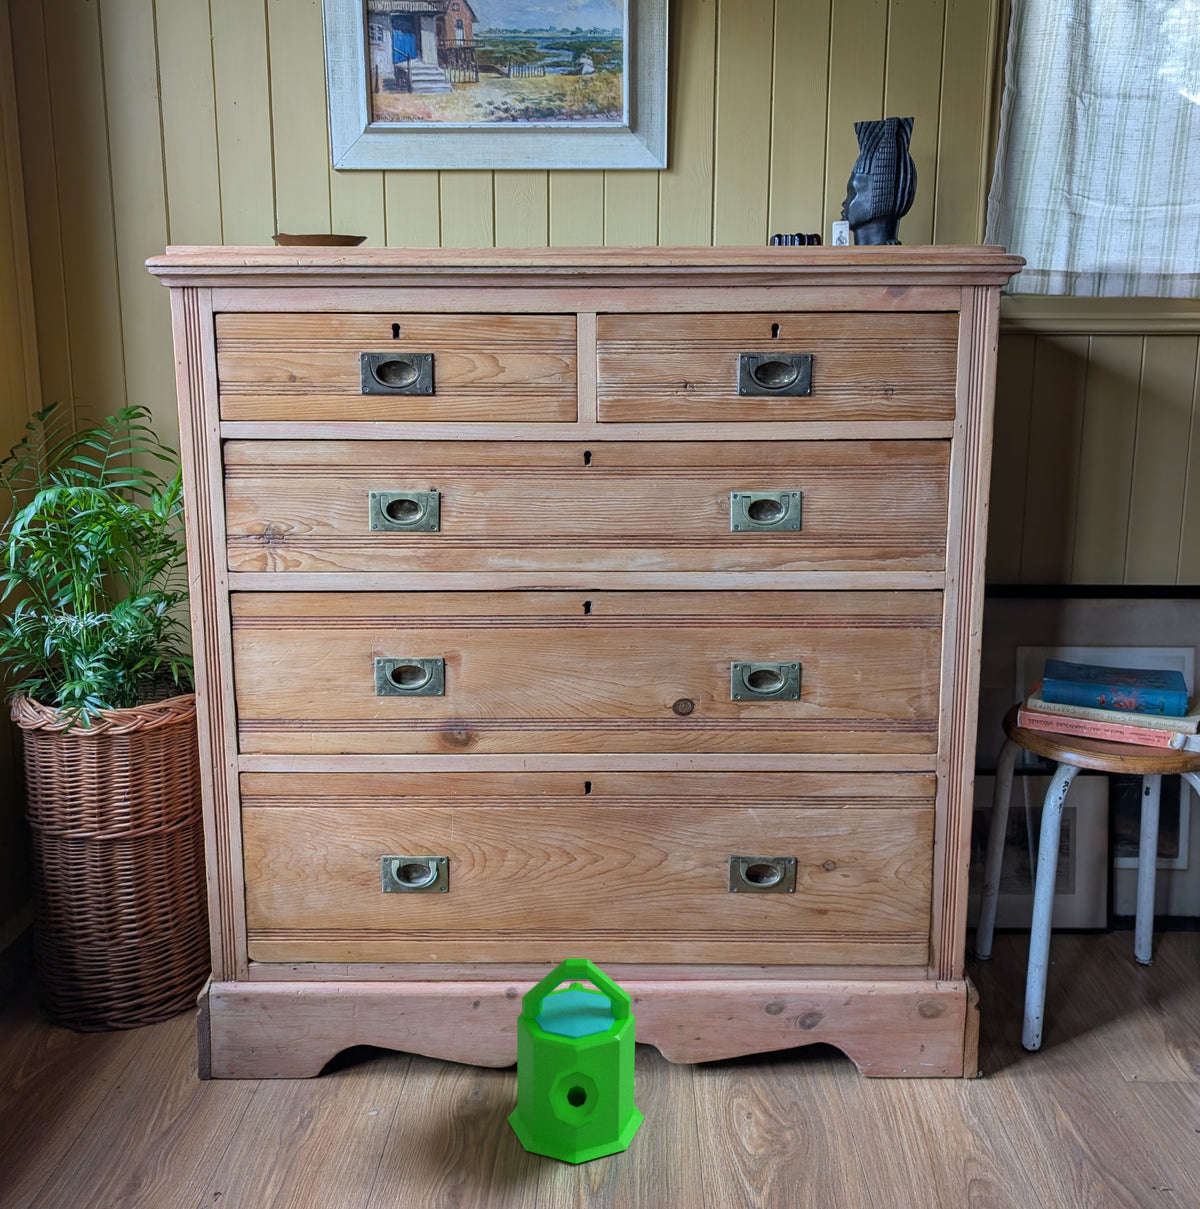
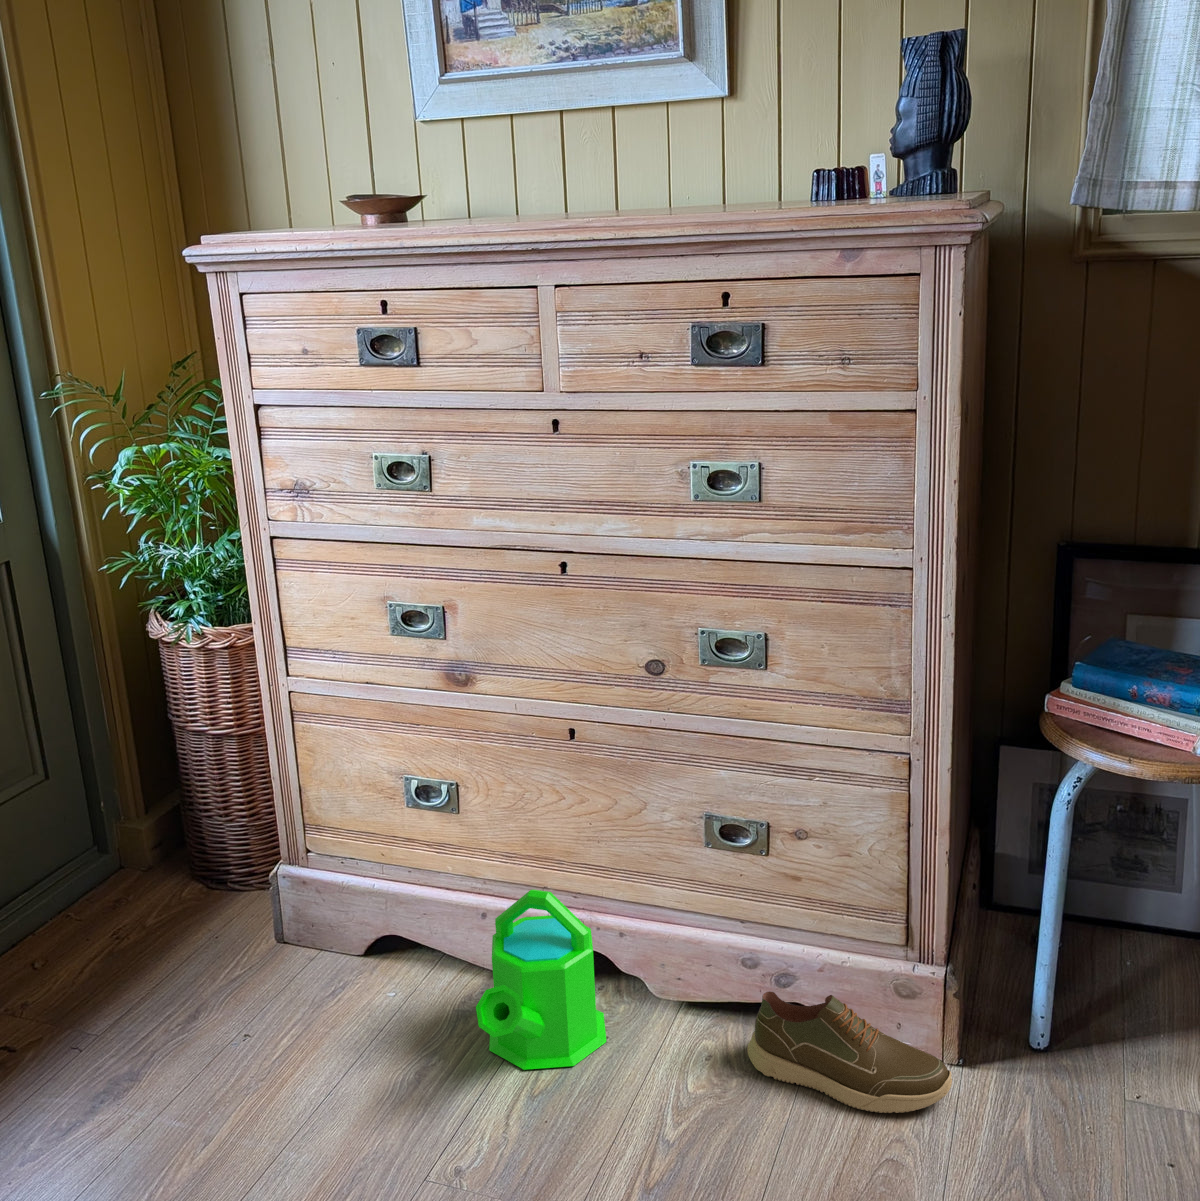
shoe: none [792,1026,1002,1137] -> present [747,991,952,1113]

